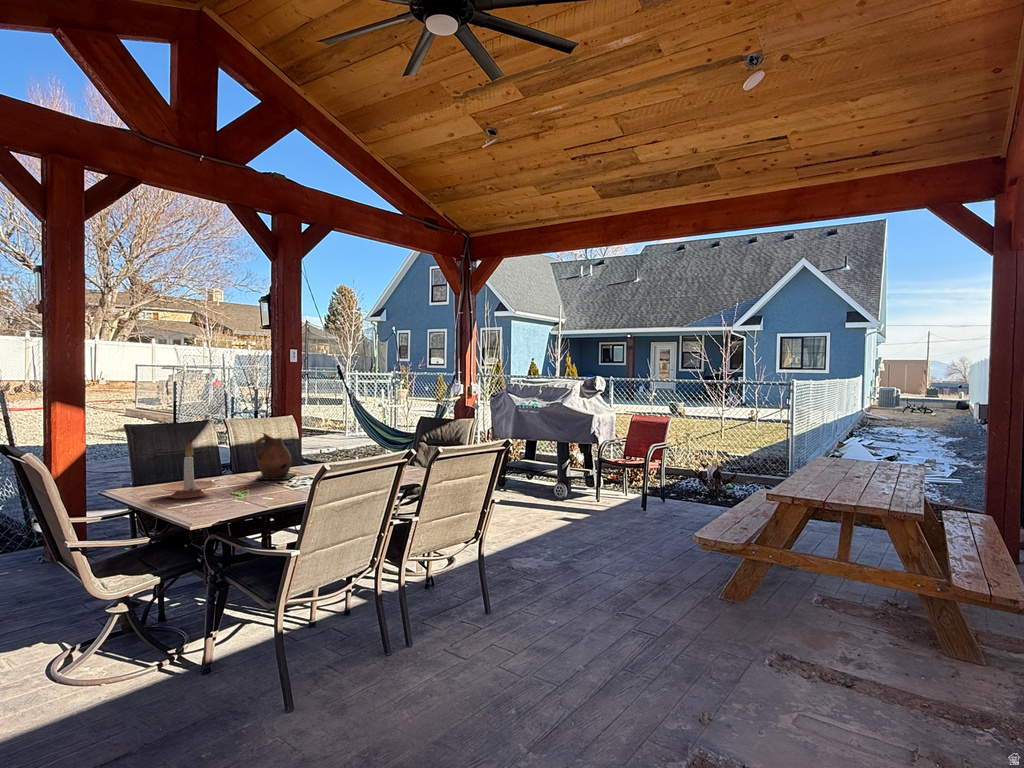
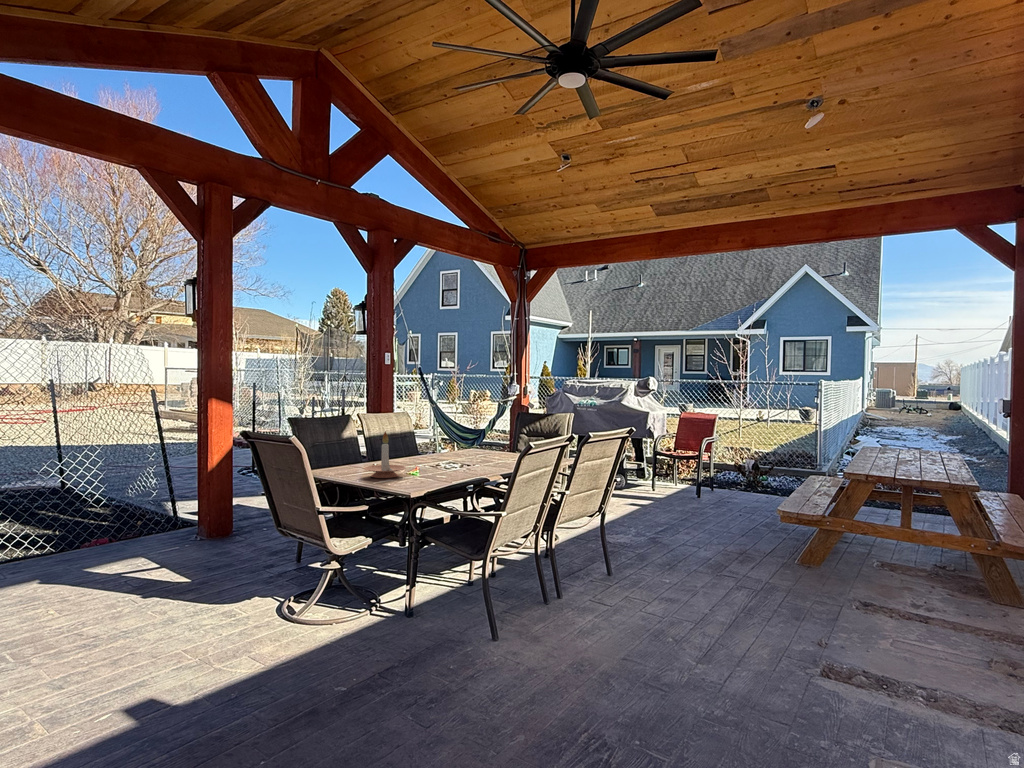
ceramic pitcher: present [254,433,296,480] -> none [413,425,446,466]

